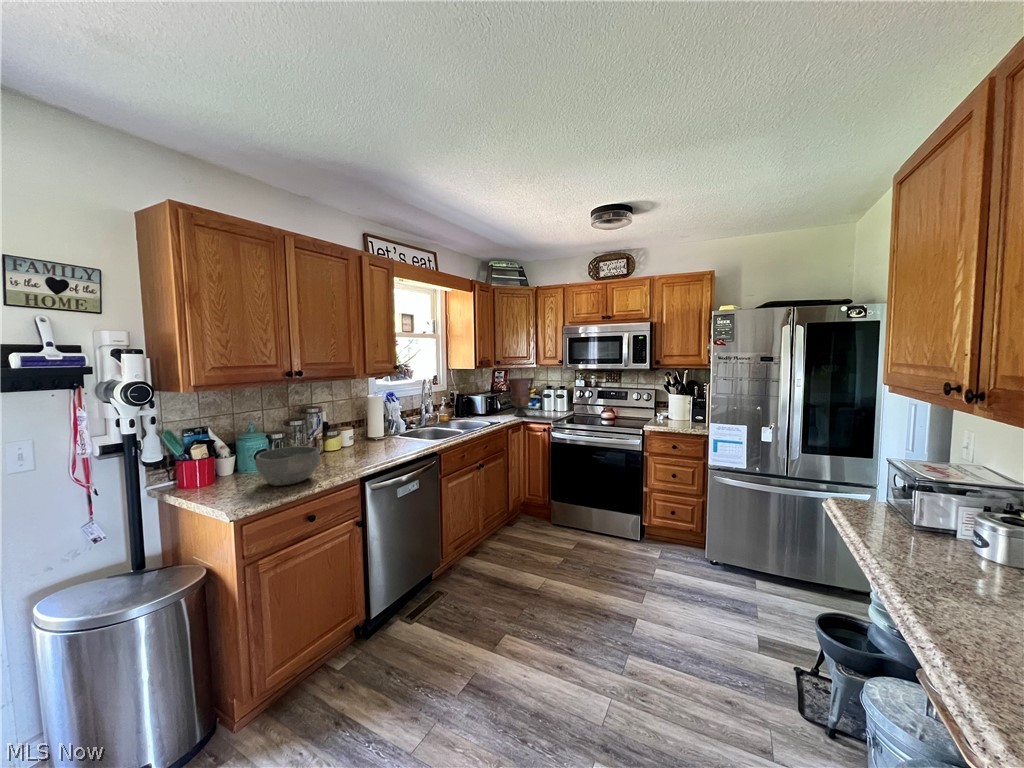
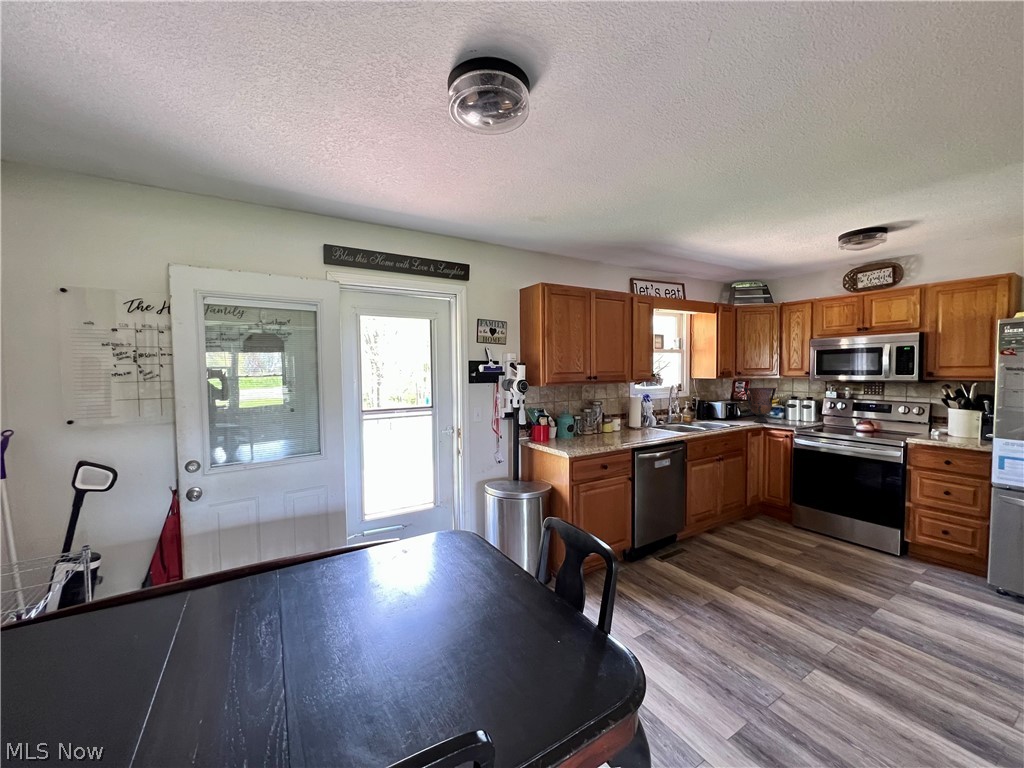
bowl: present [255,446,320,486] -> none [572,424,607,445]

